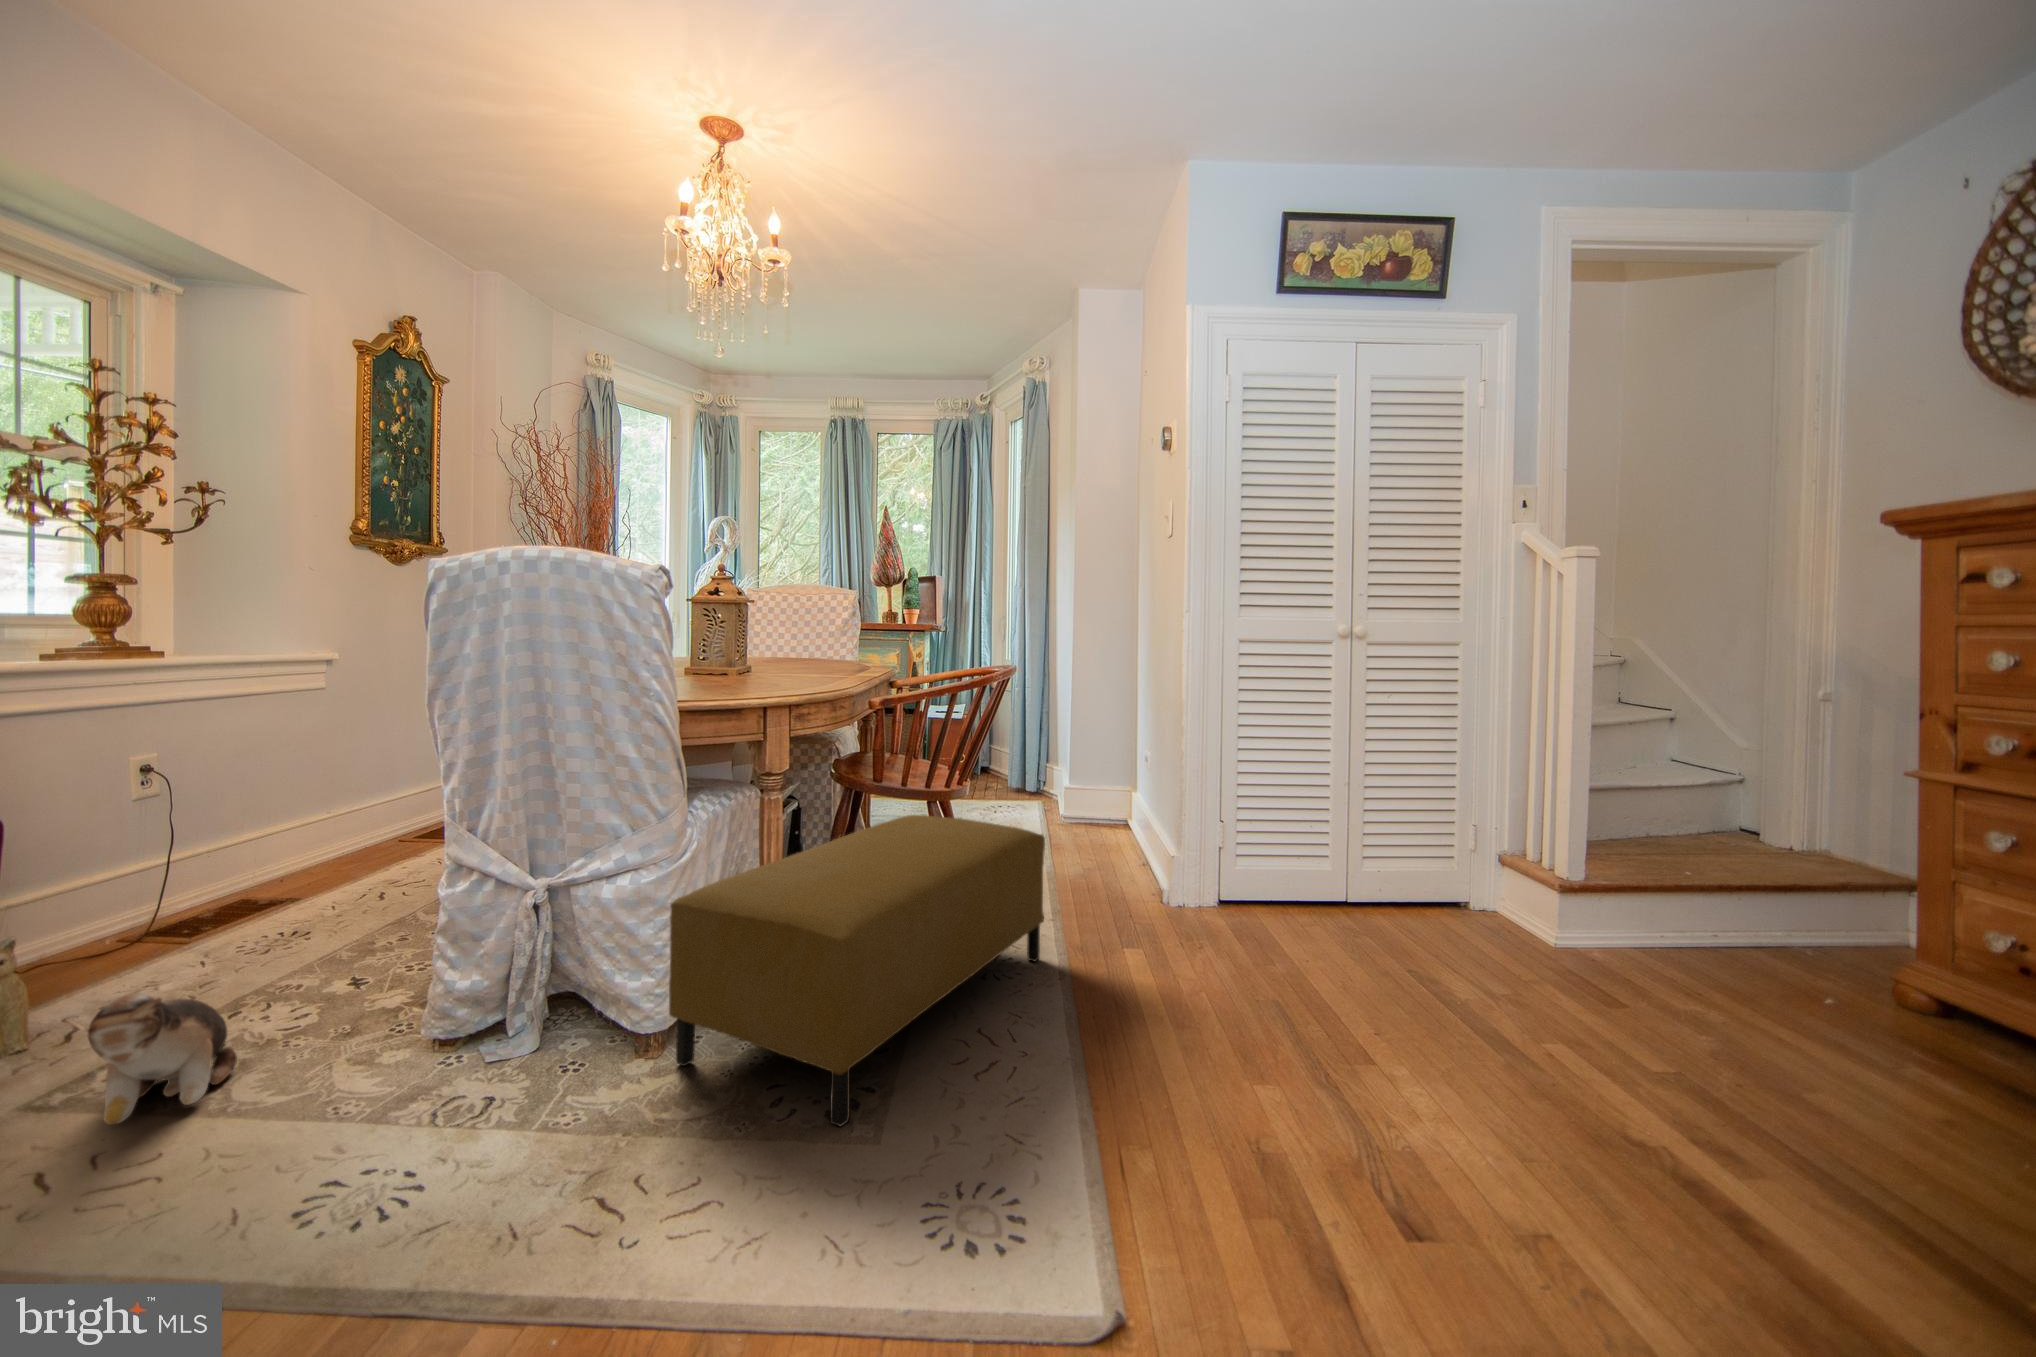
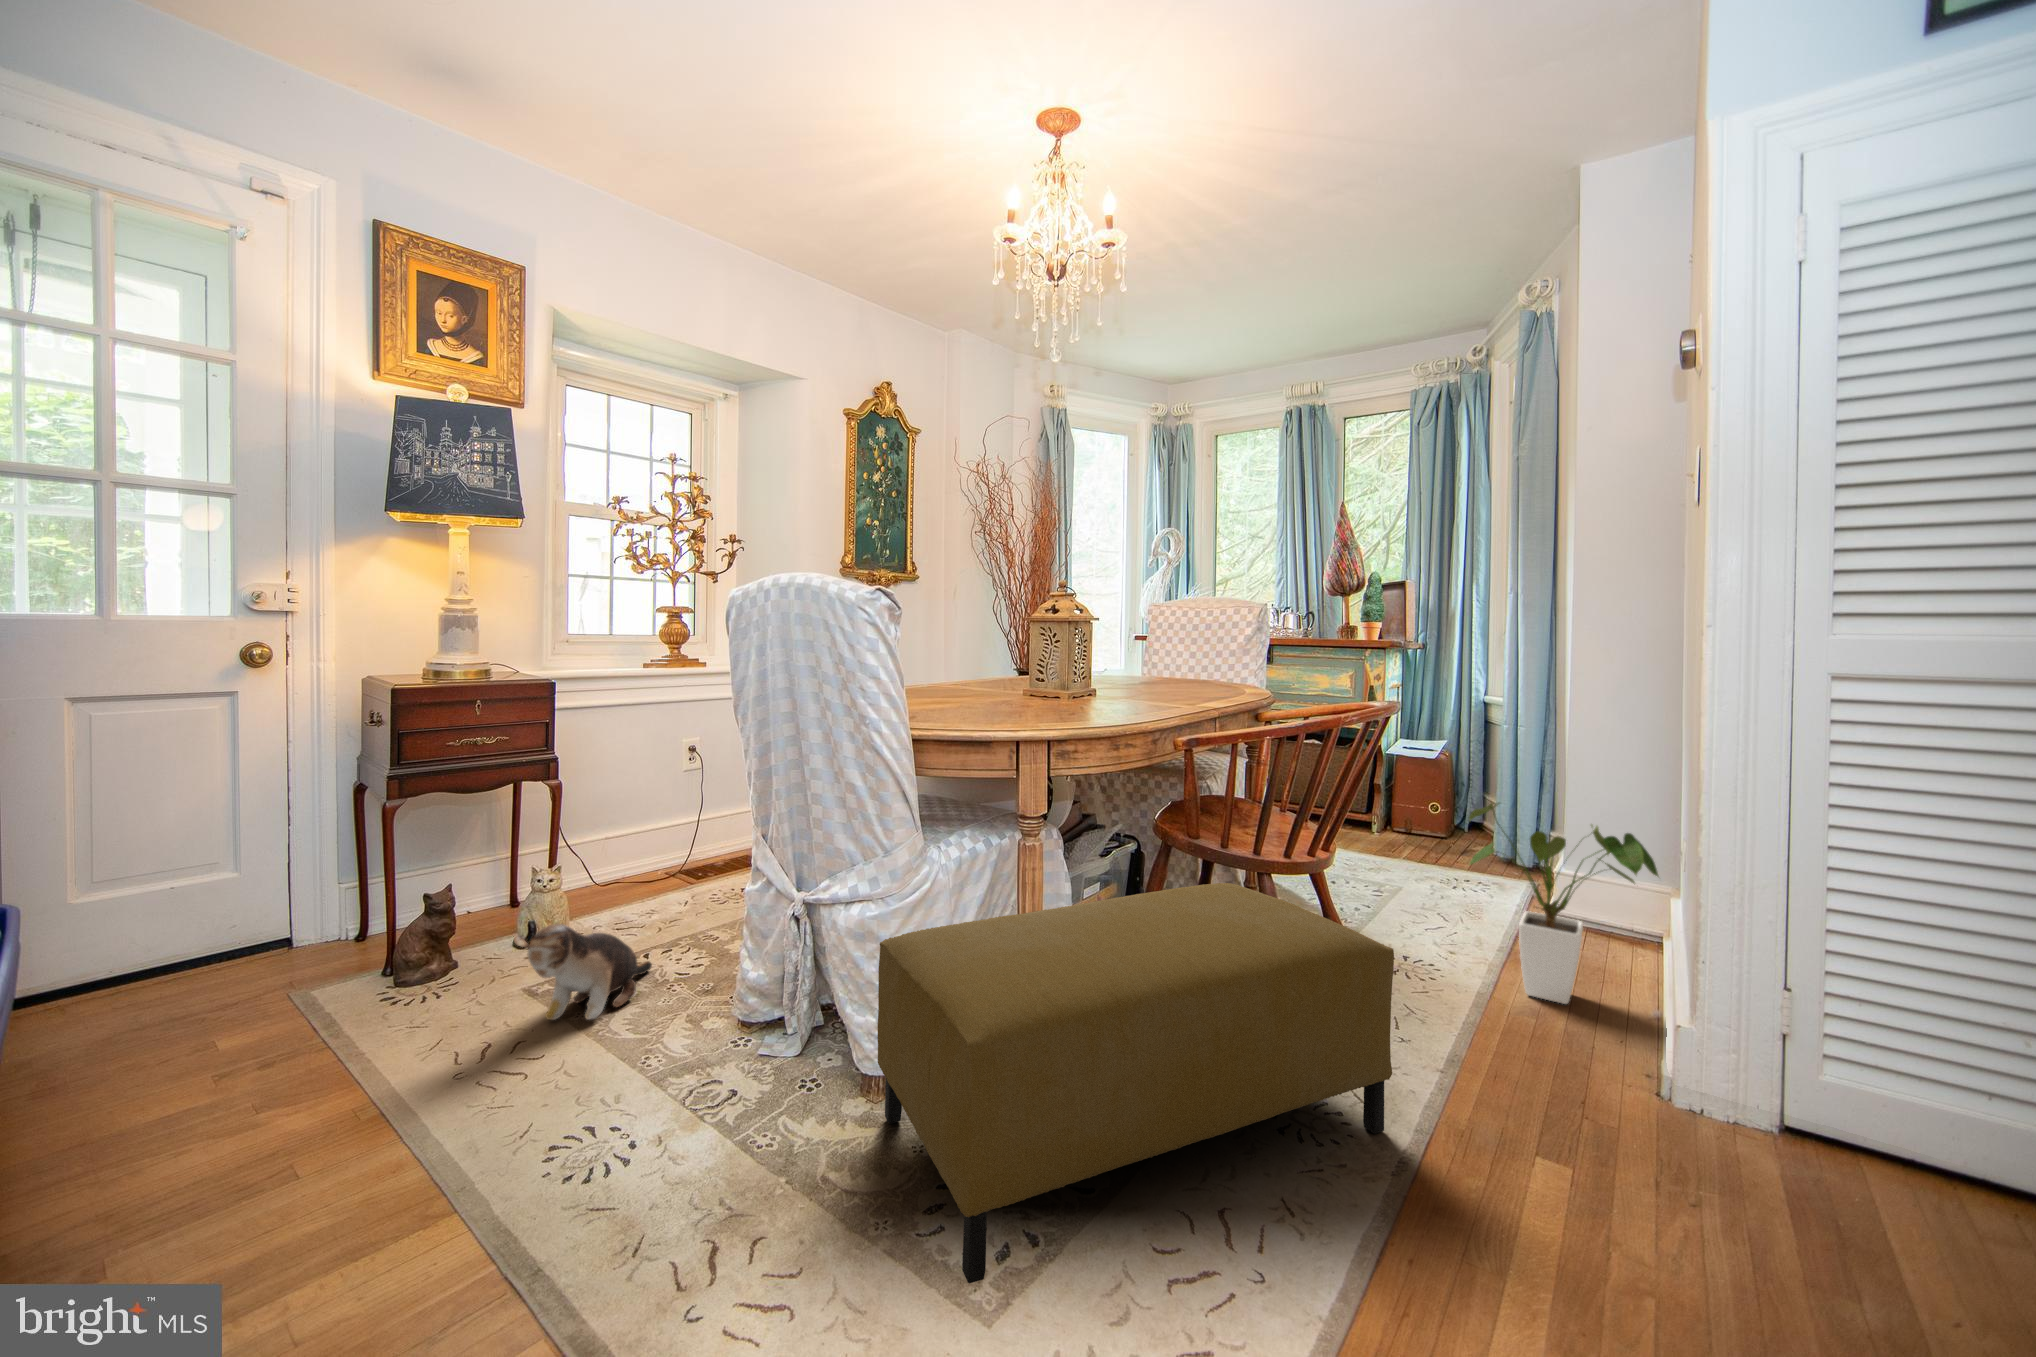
house plant: none [1033,739,1143,867] -> present [1469,803,1658,1004]

